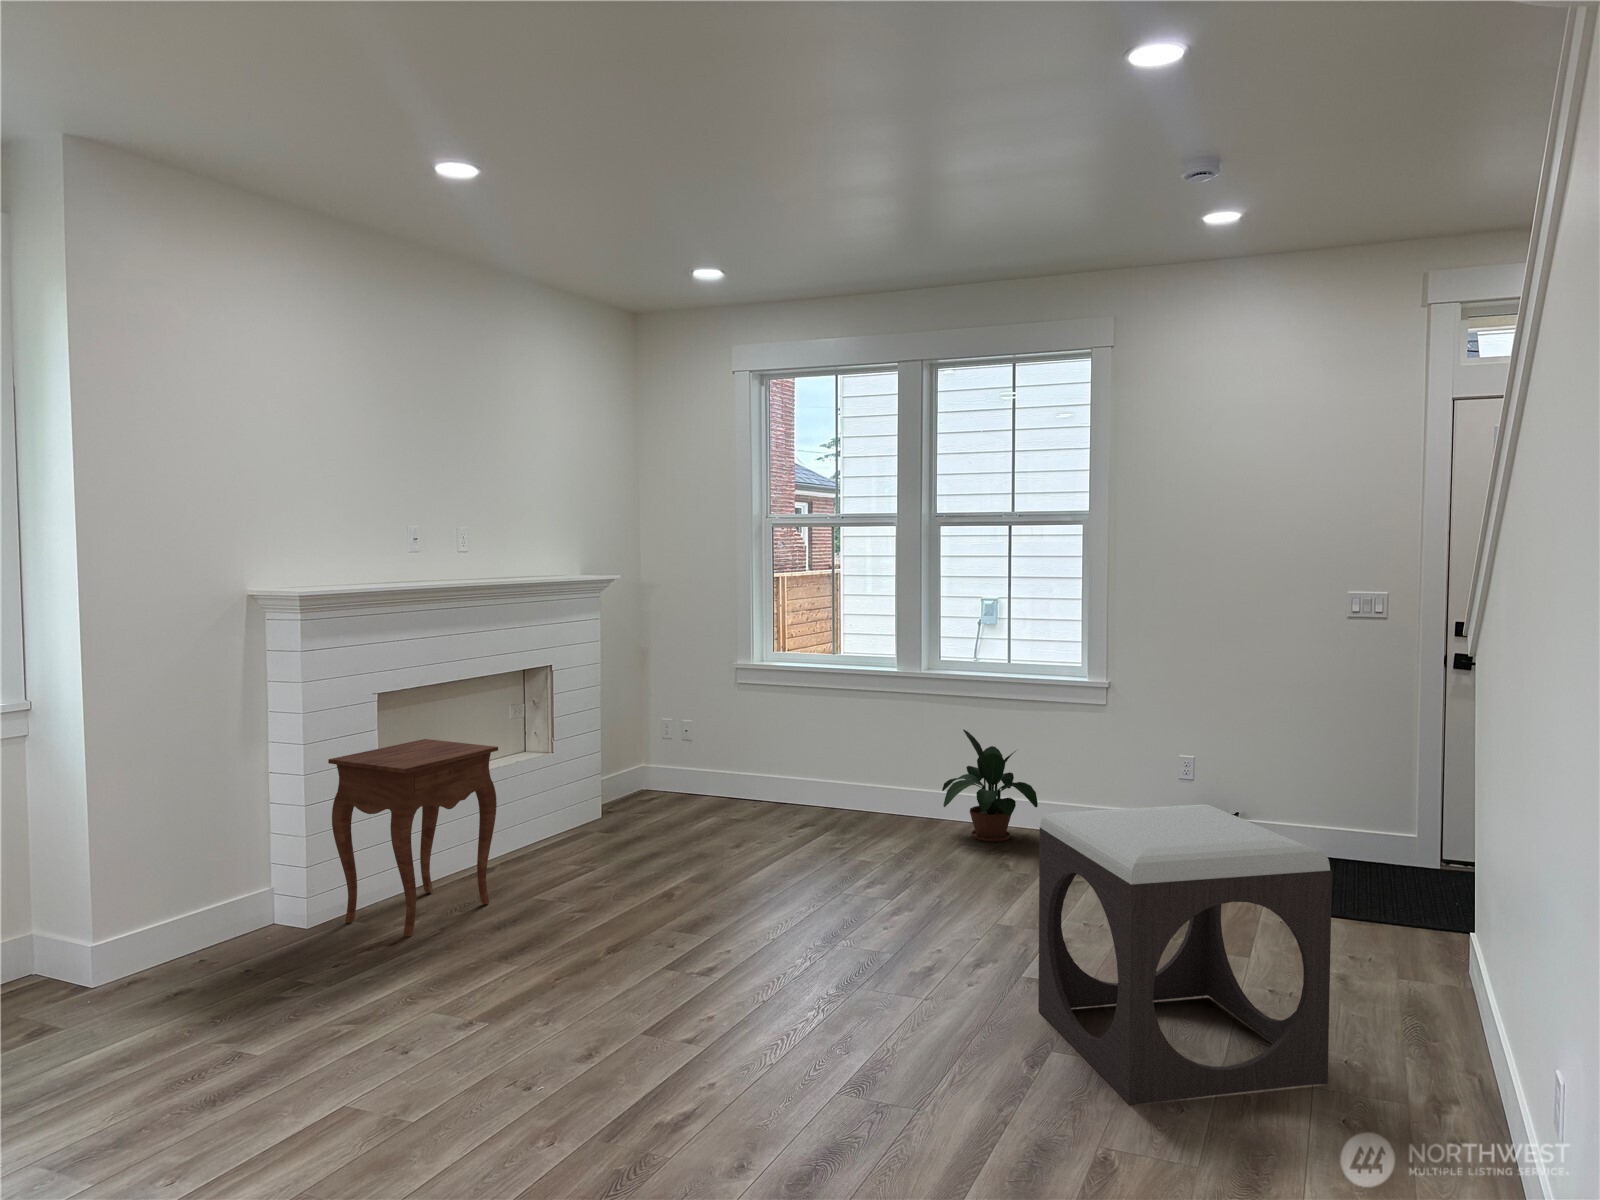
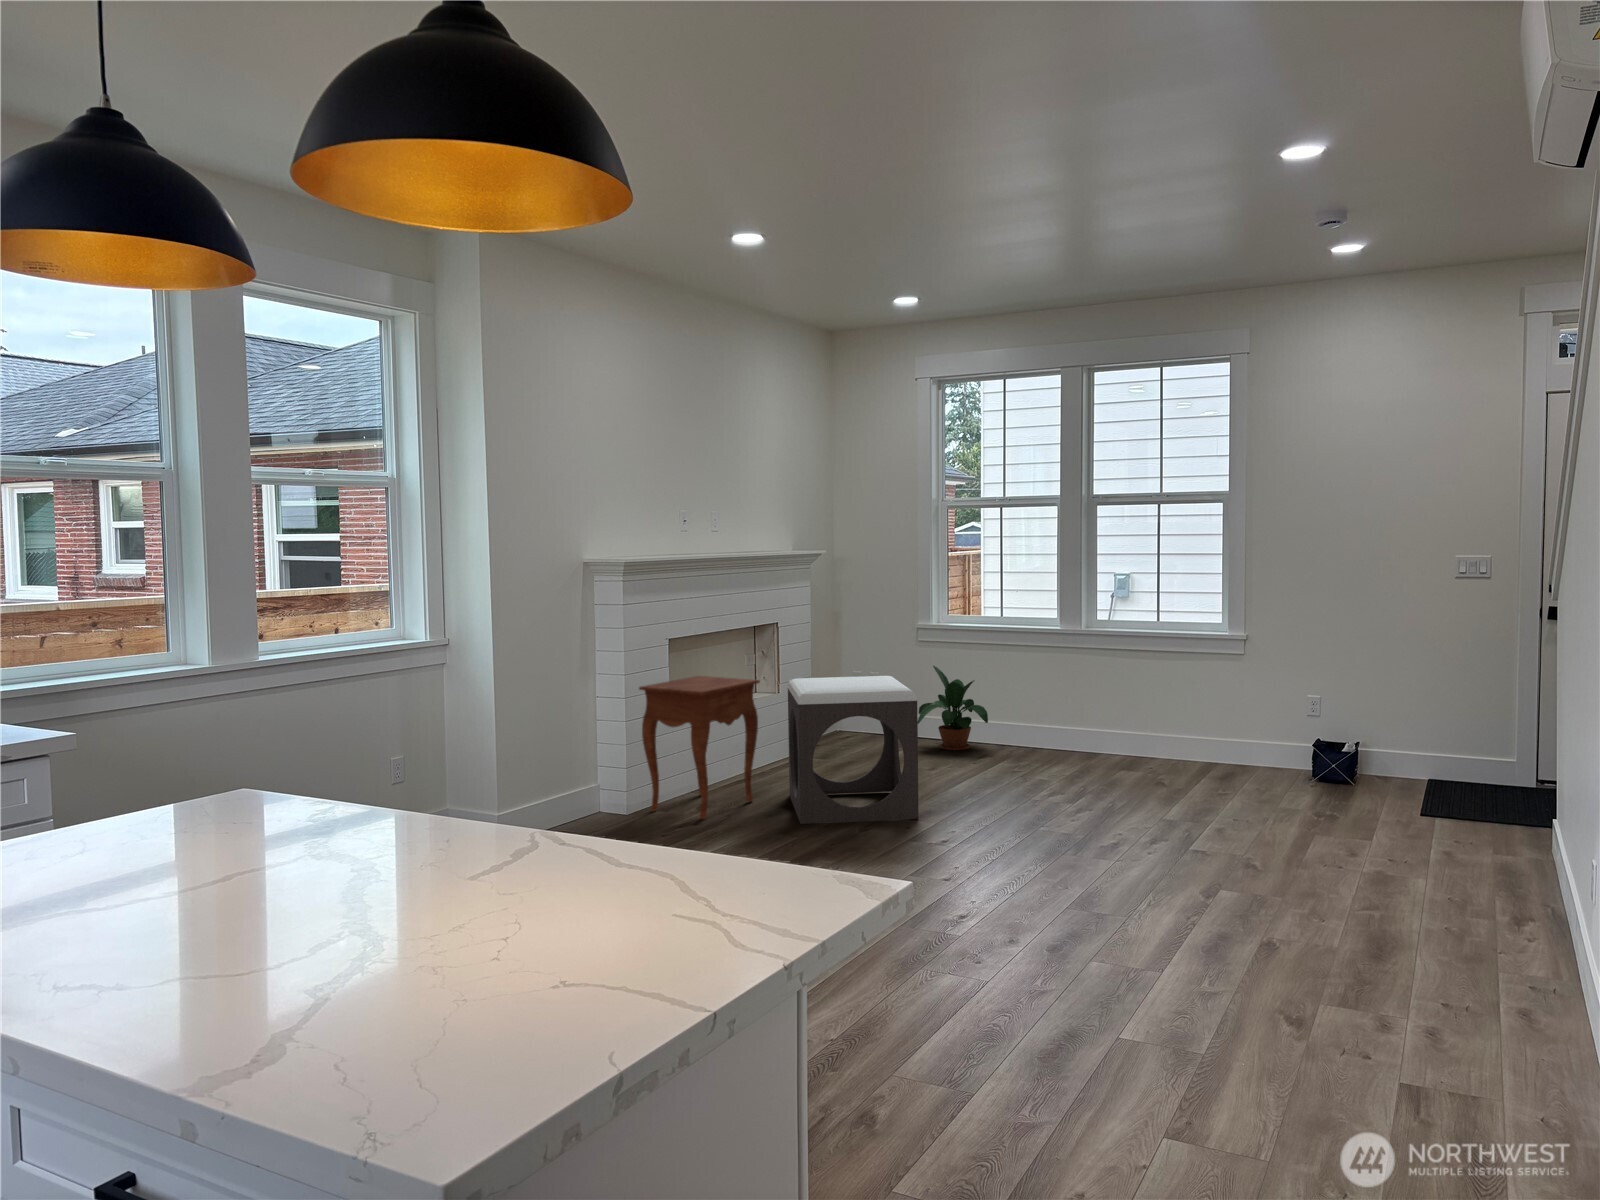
potted plant: present [942,730,1038,841] -> present [918,666,988,750]
footstool: present [1038,804,1332,1105] -> present [788,676,919,824]

